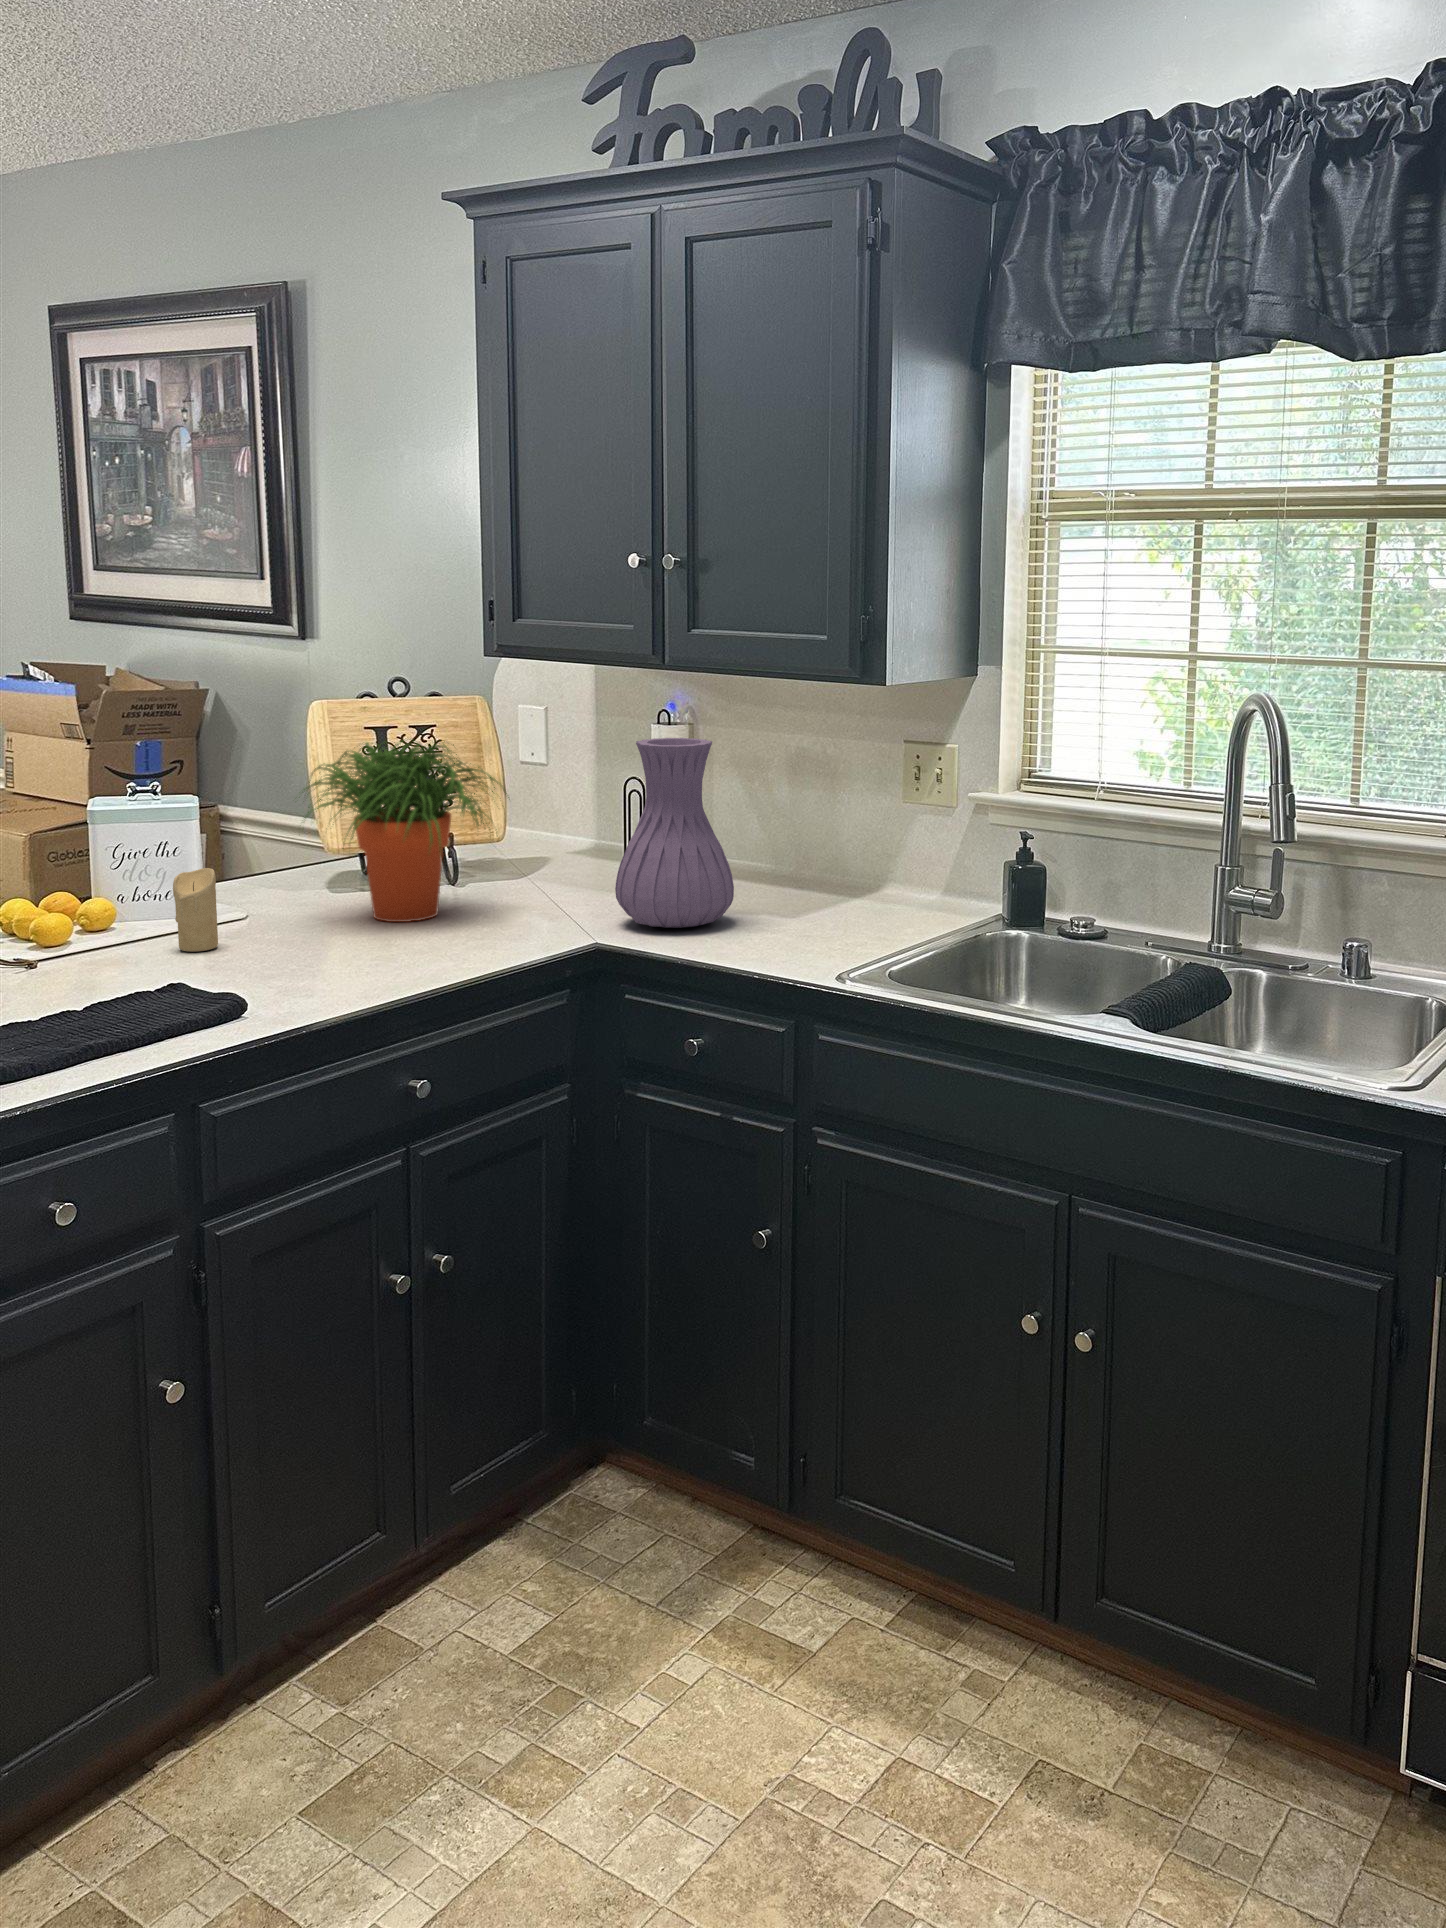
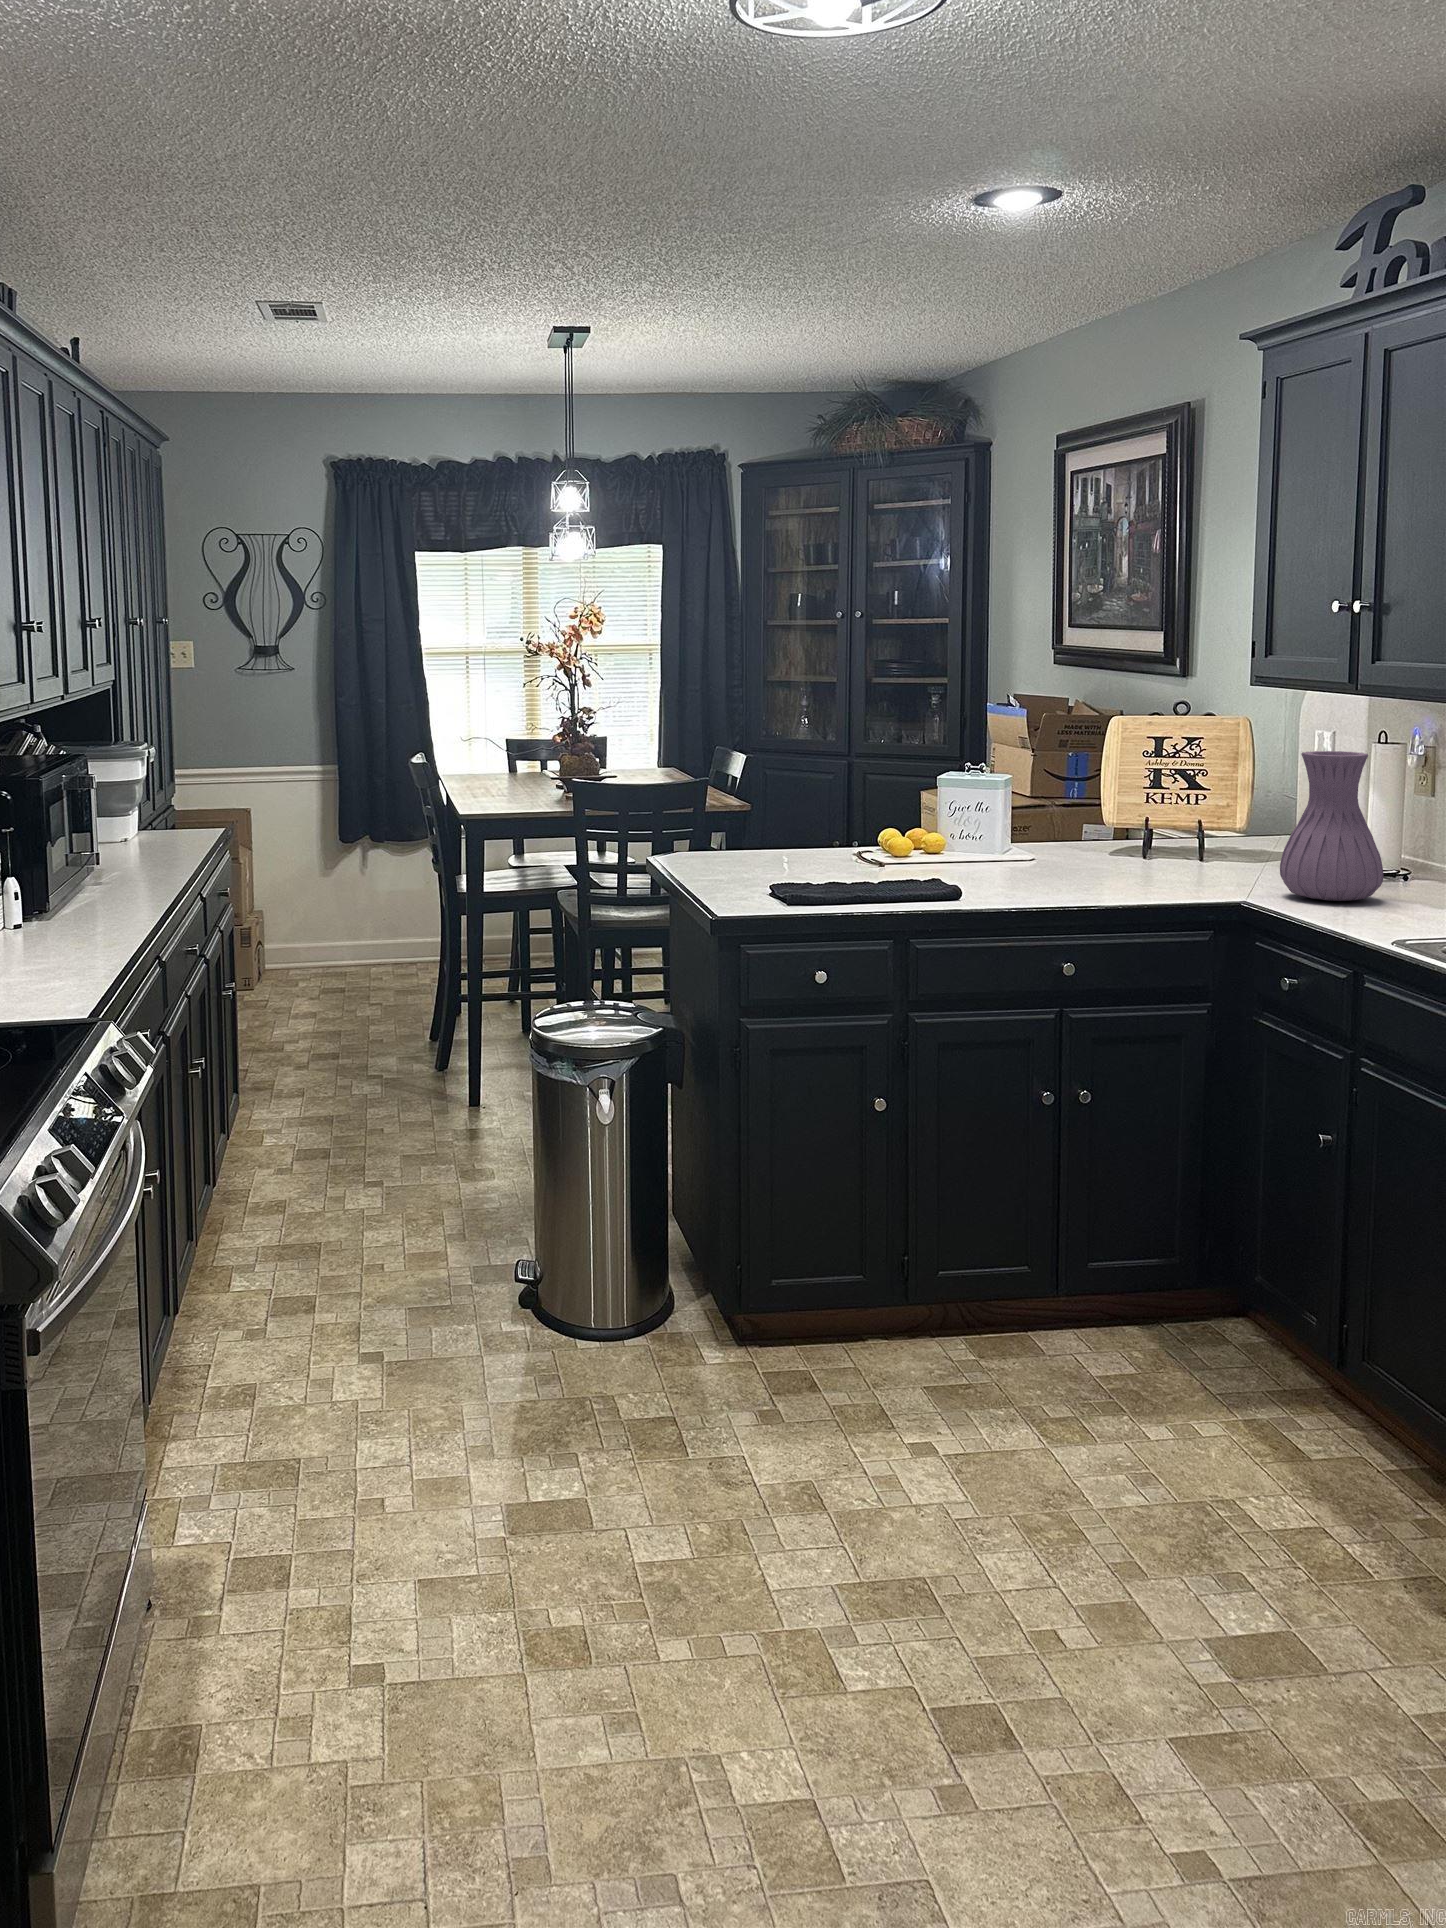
potted plant: present [299,739,509,922] -> none [1065,743,1224,875]
candle: present [173,868,218,952] -> none [975,818,1002,871]

